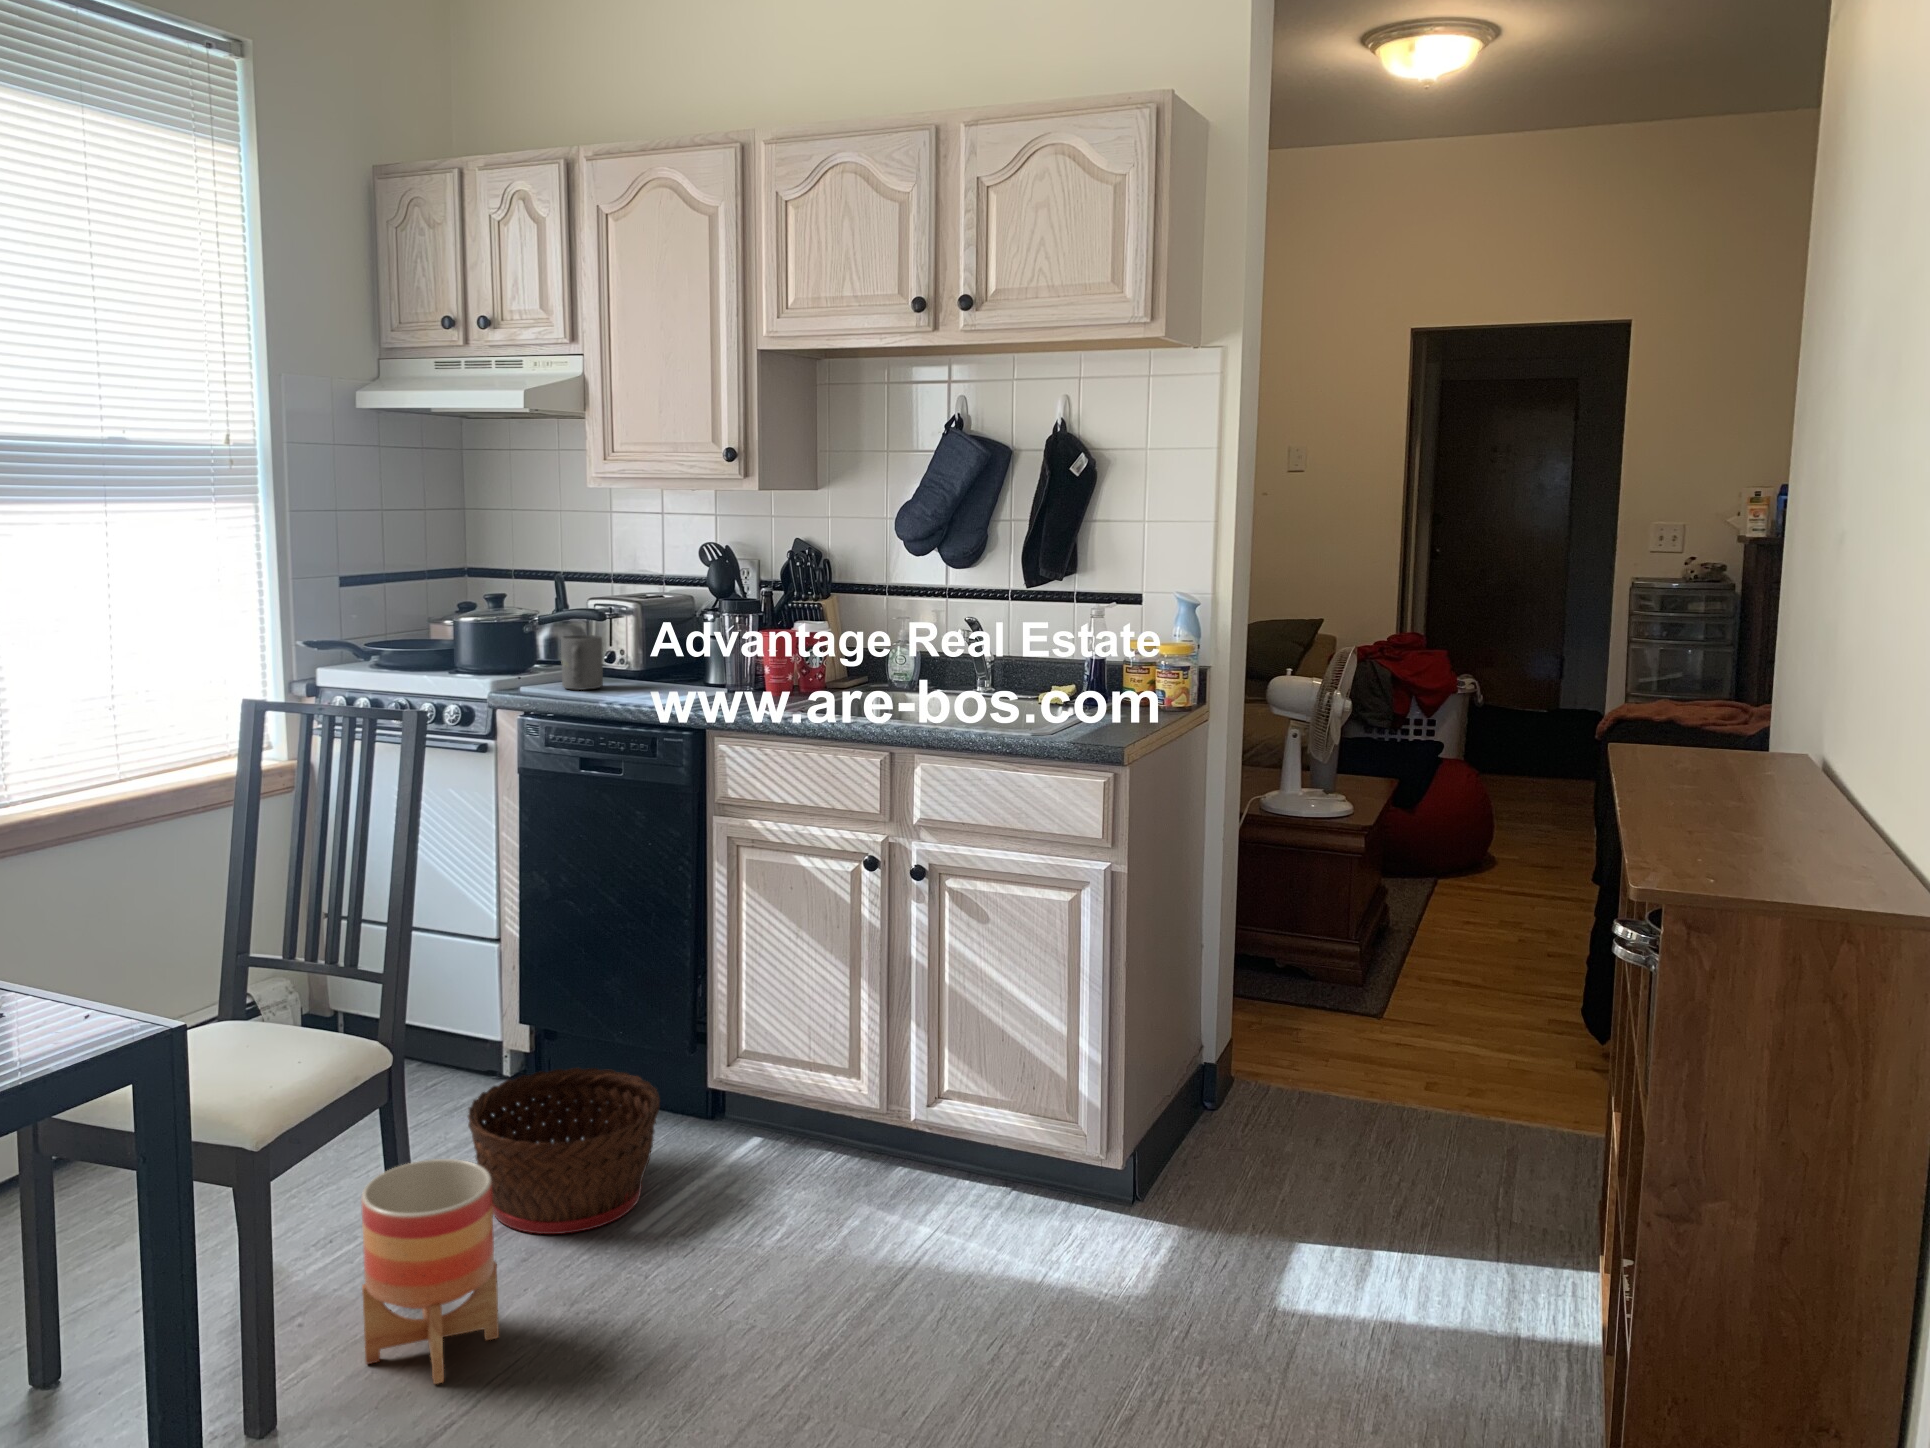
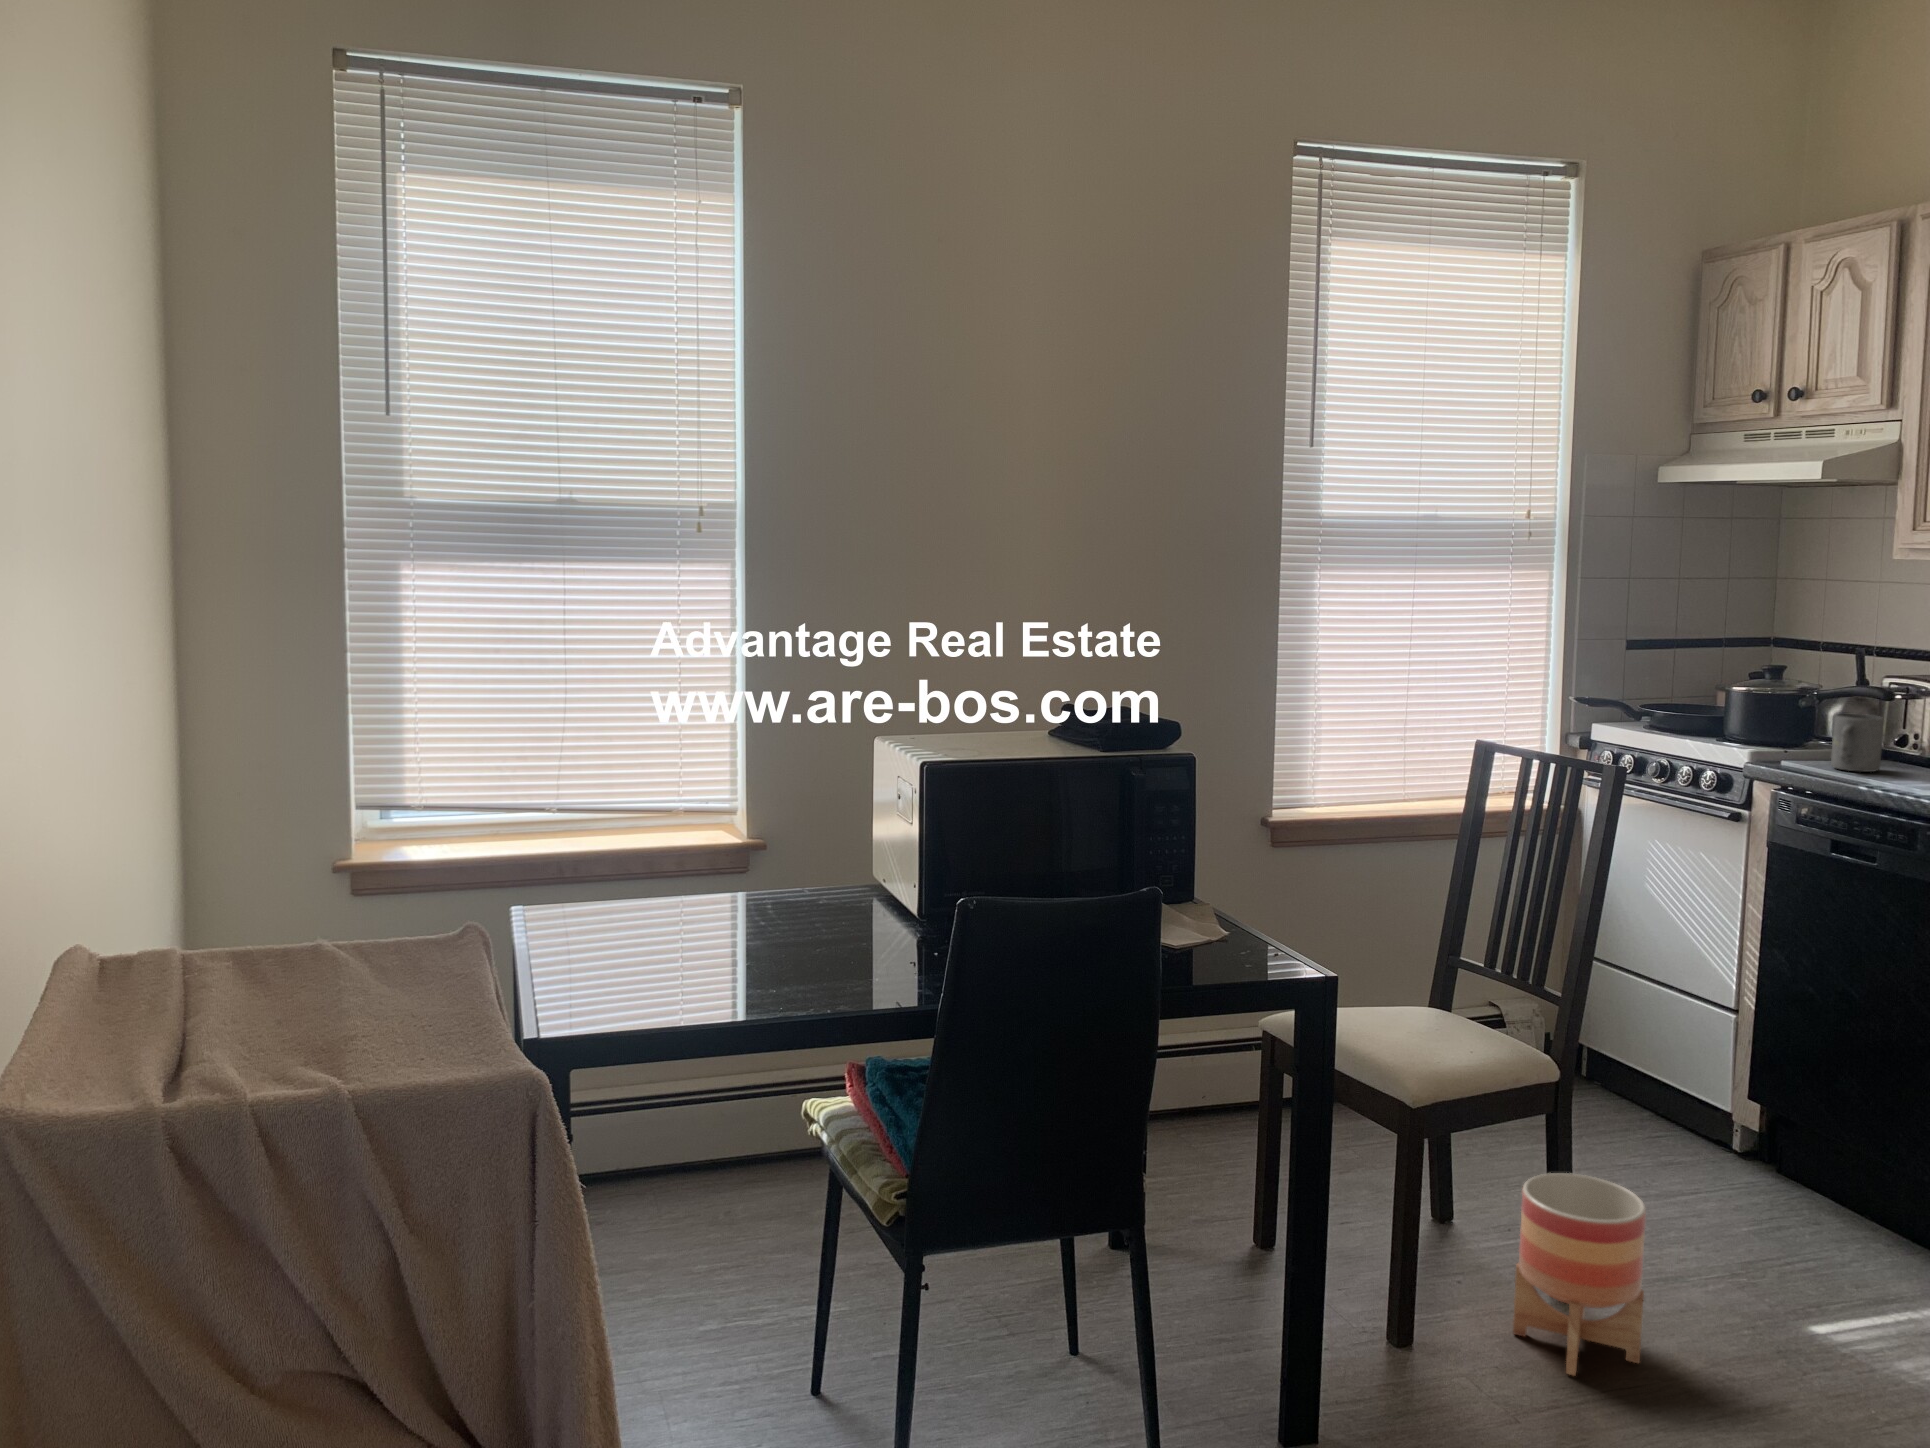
basket: present [467,1068,660,1234] -> none [1655,1142,1872,1314]

